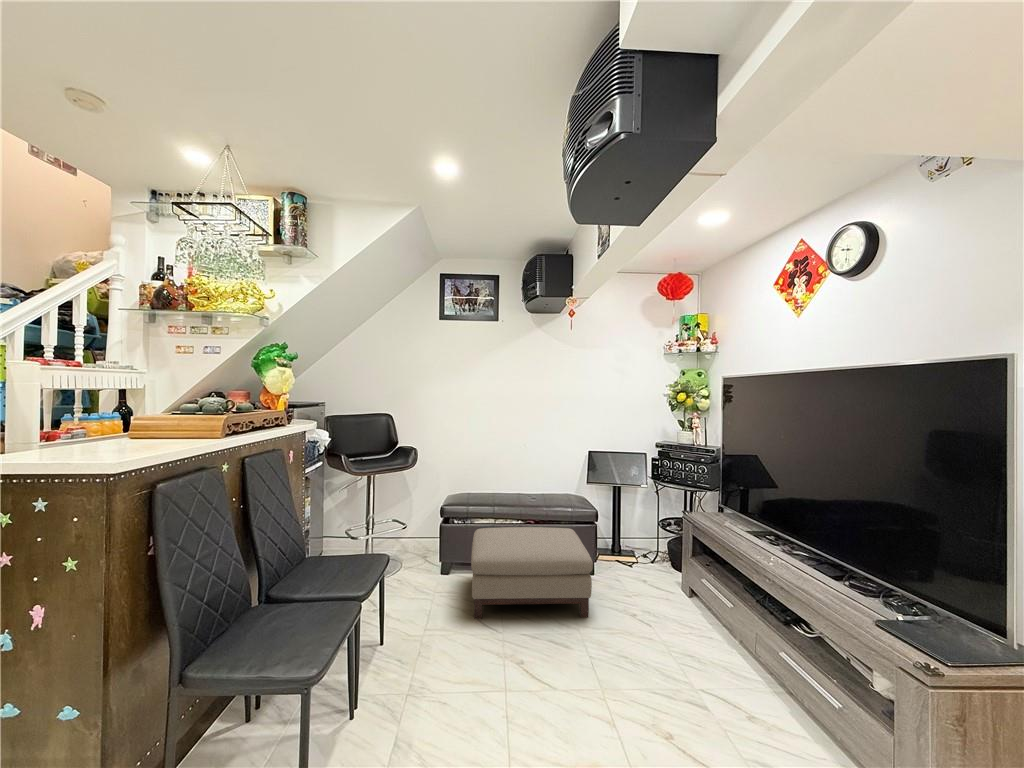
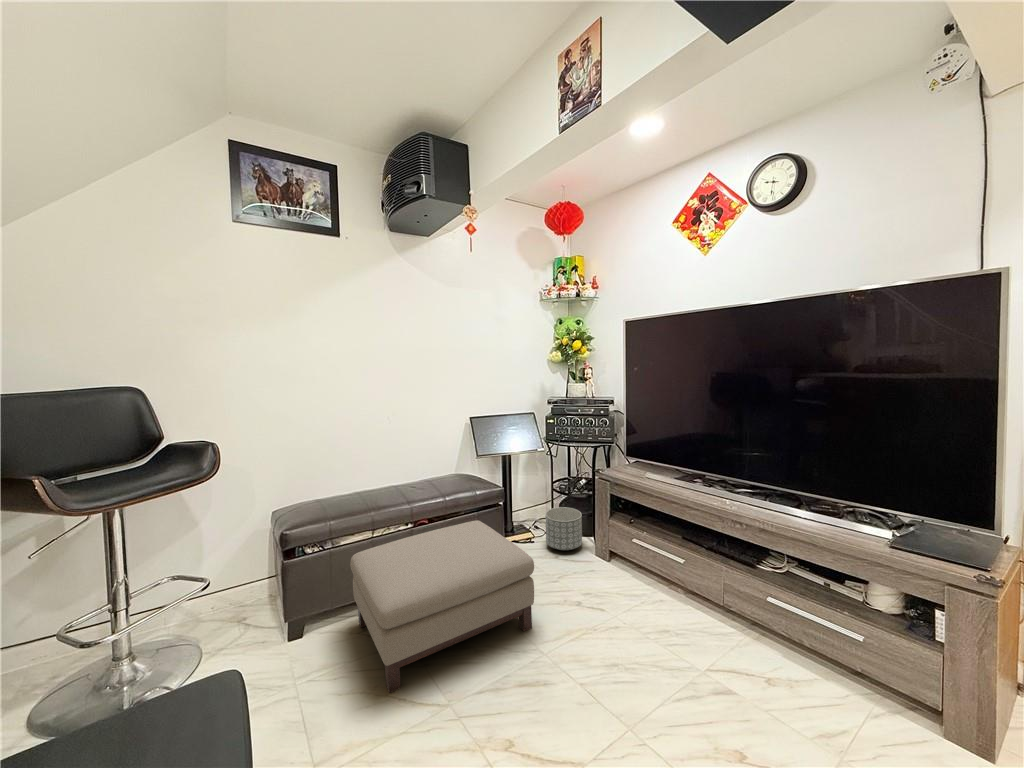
planter: none [641,540,675,579] -> present [545,507,582,551]

